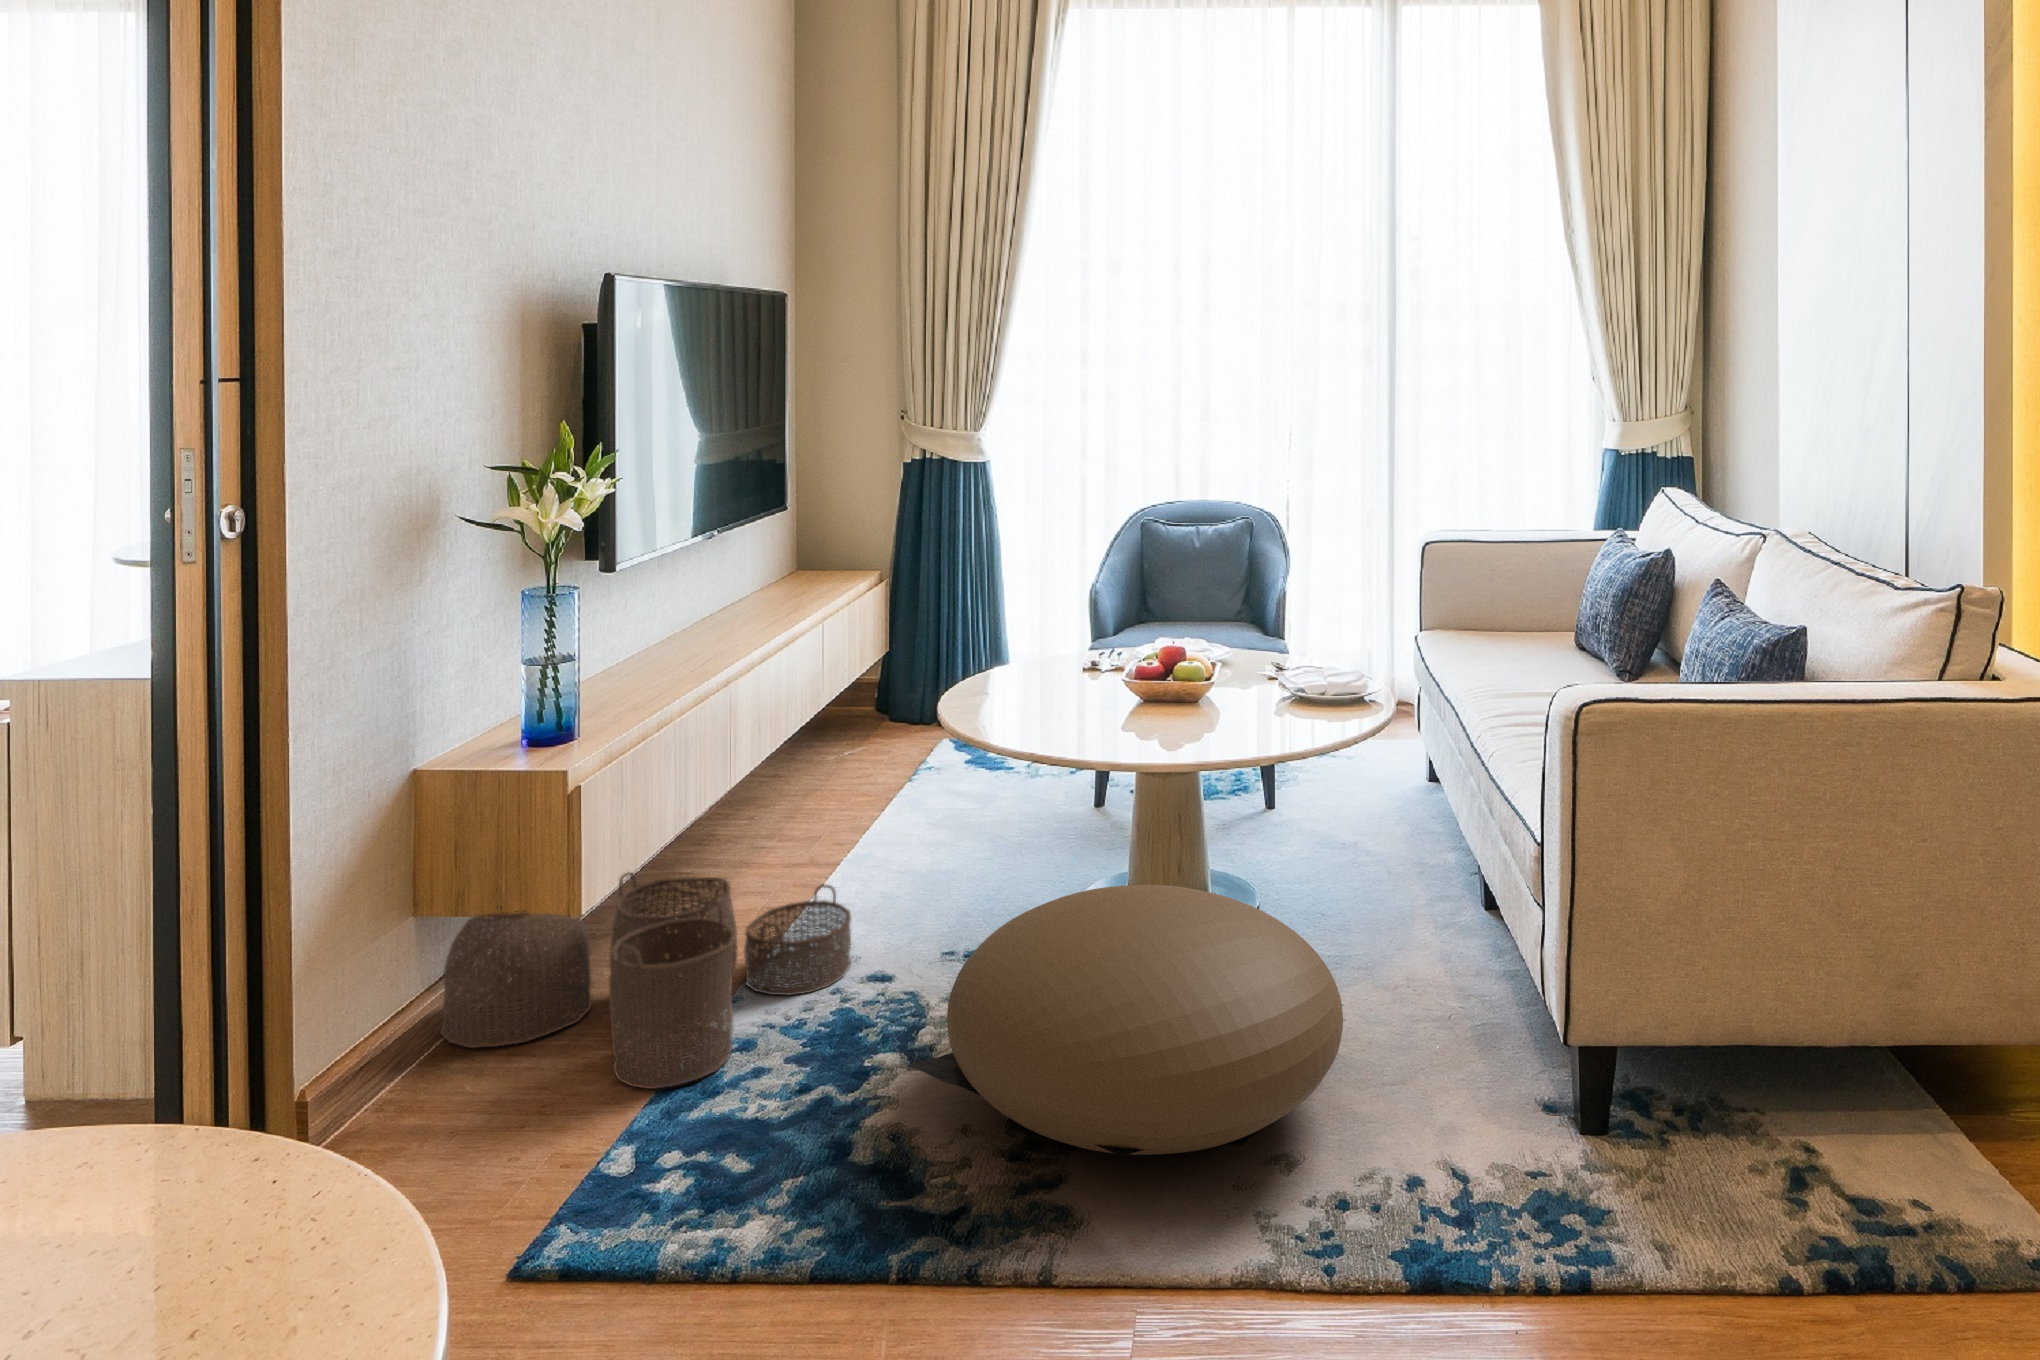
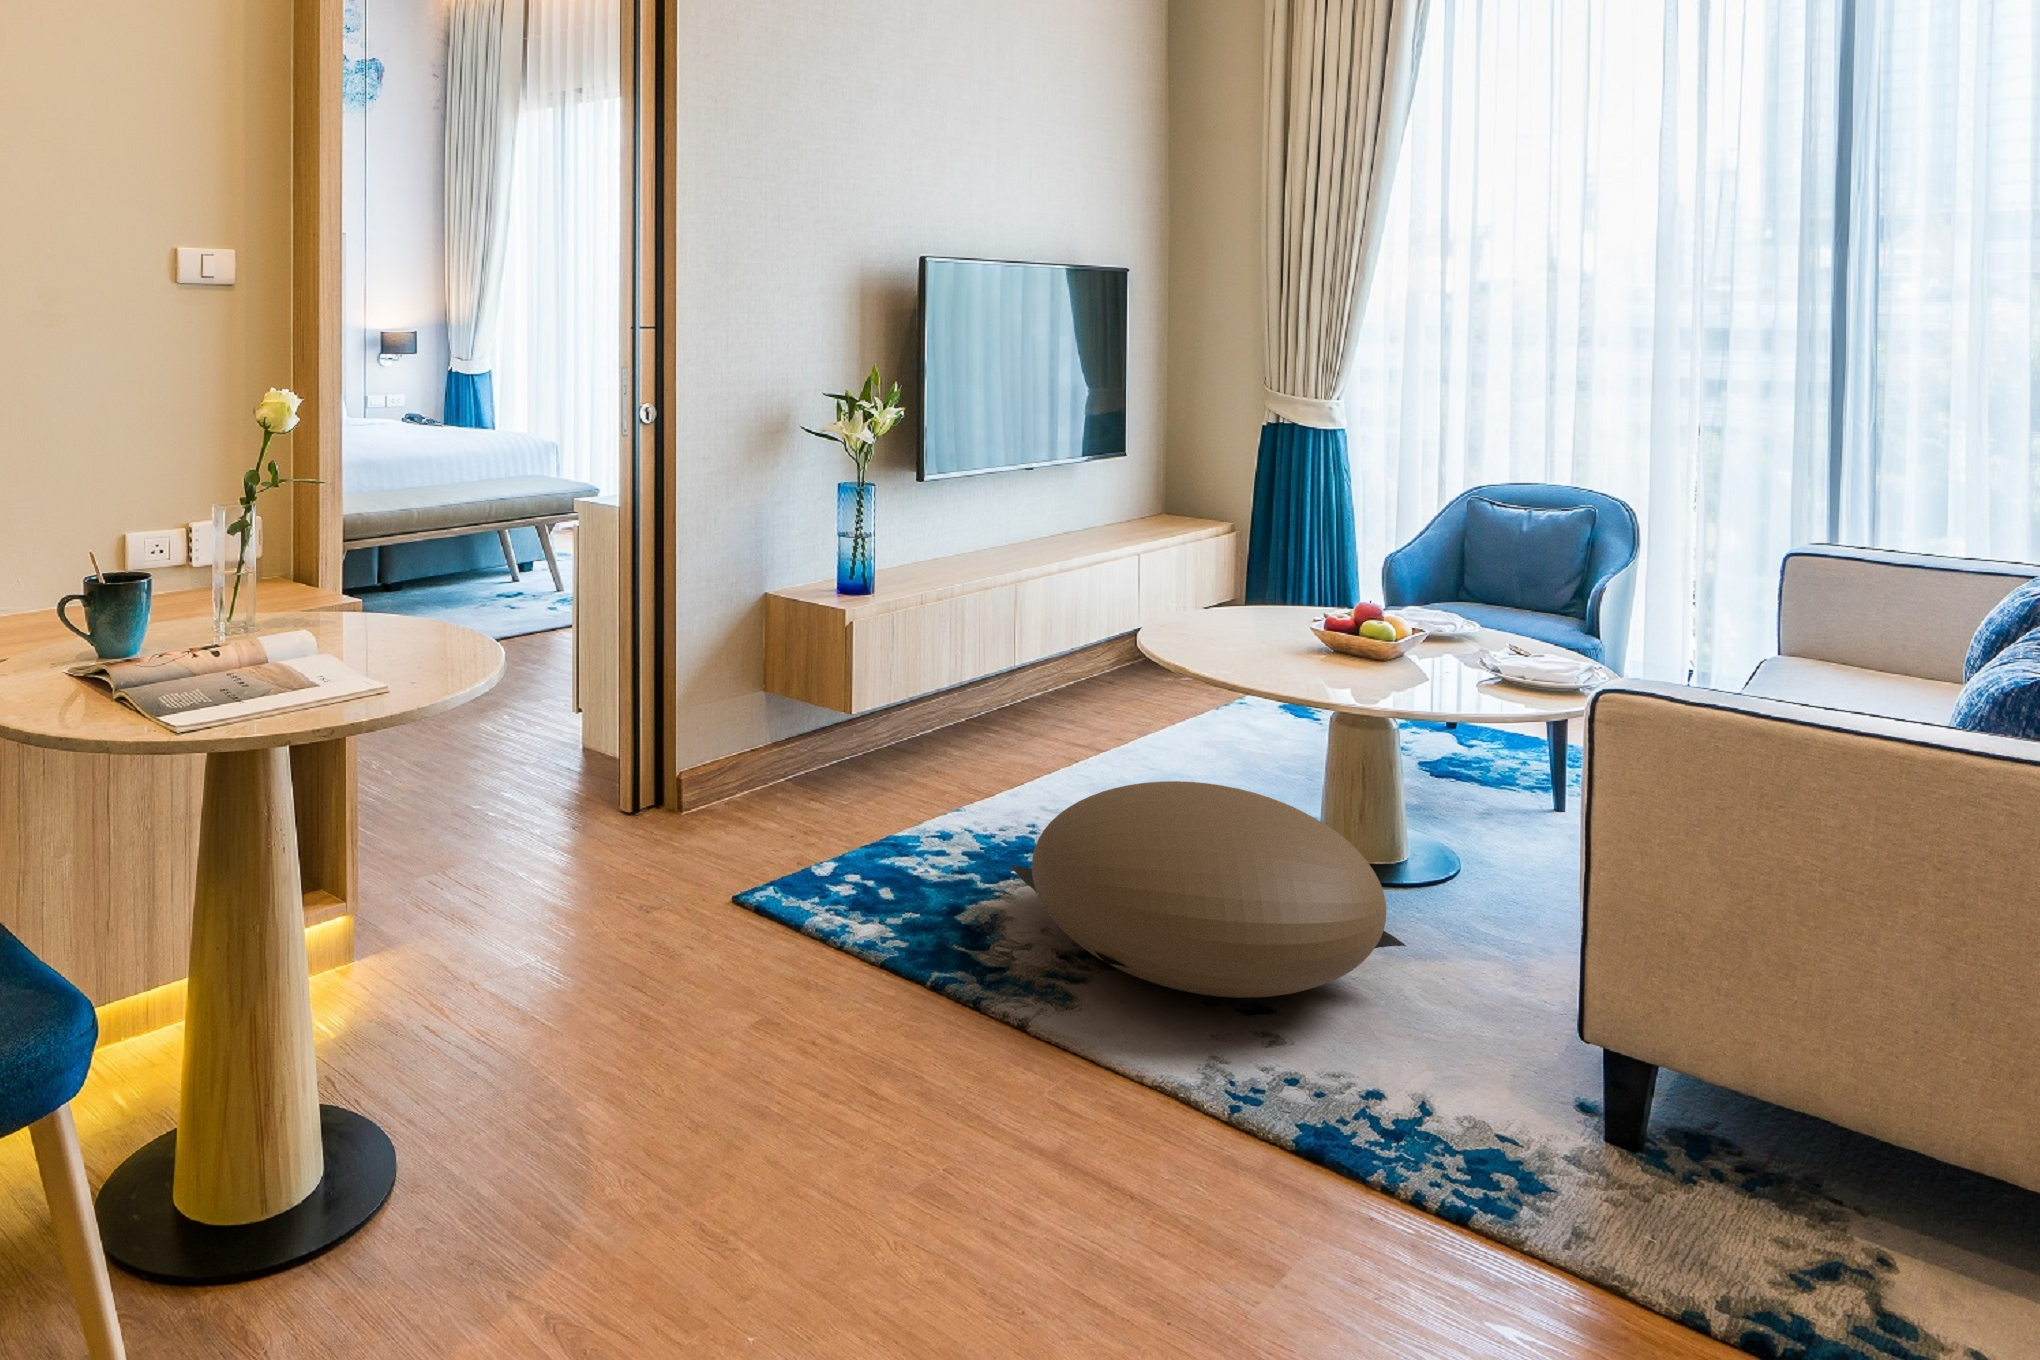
woven basket: present [441,872,851,1089] -> none [781,691,1057,845]

